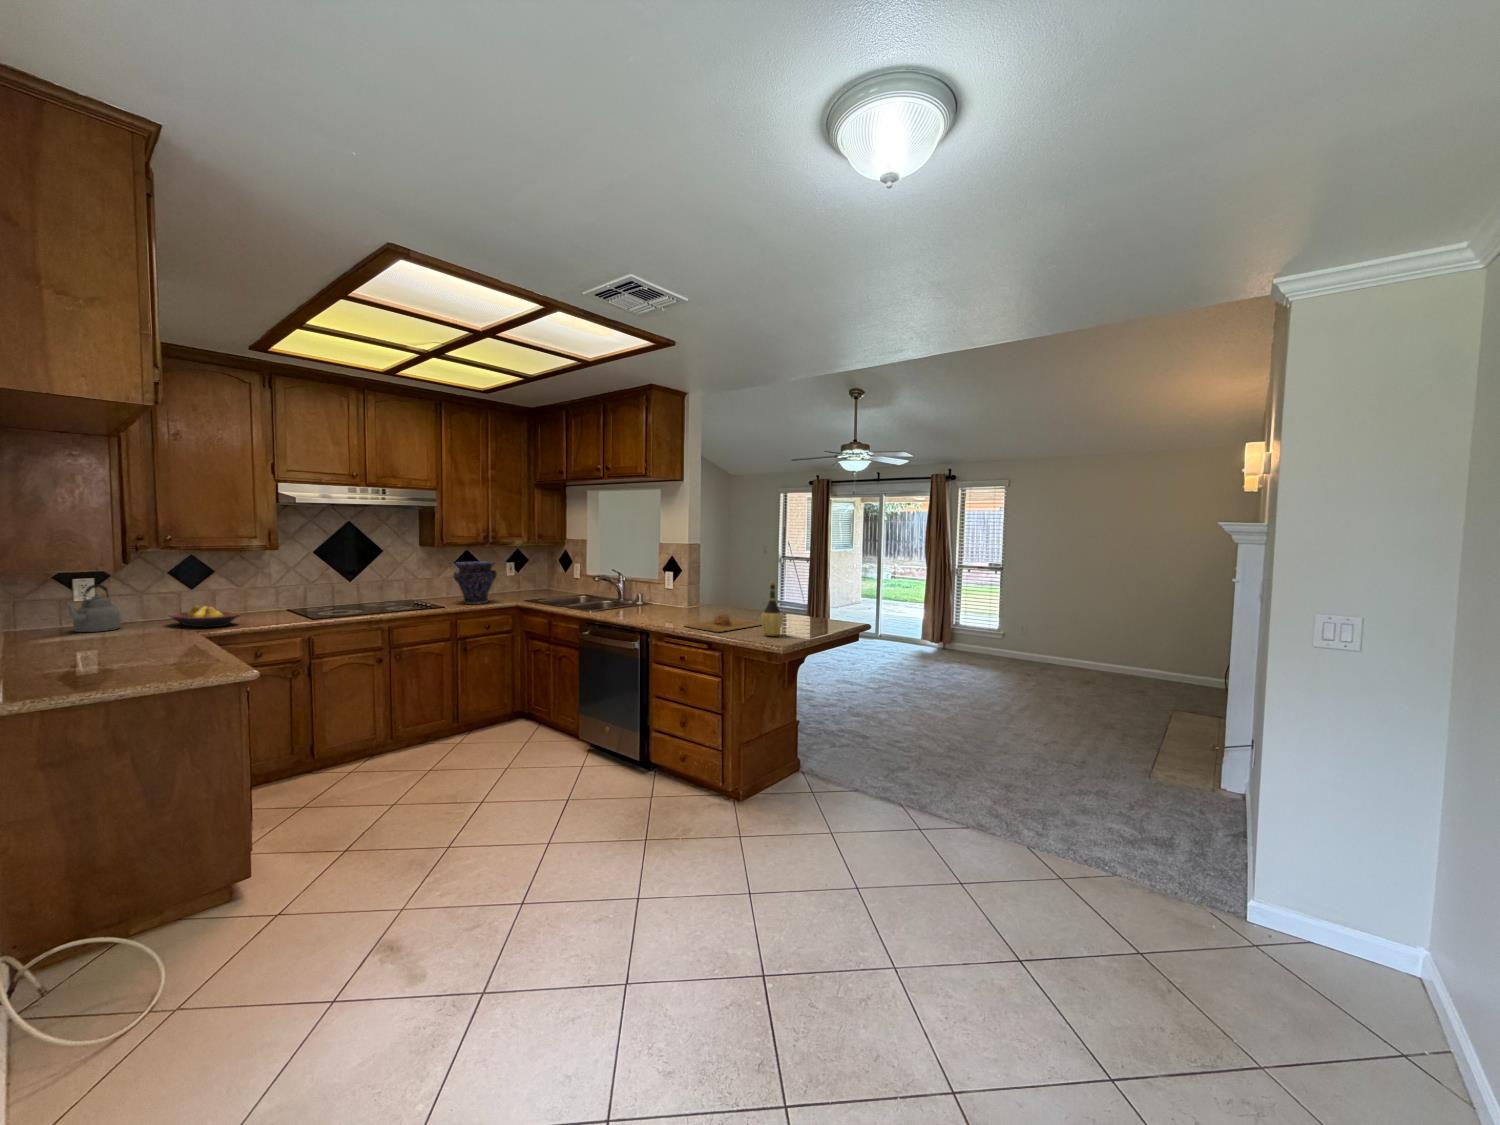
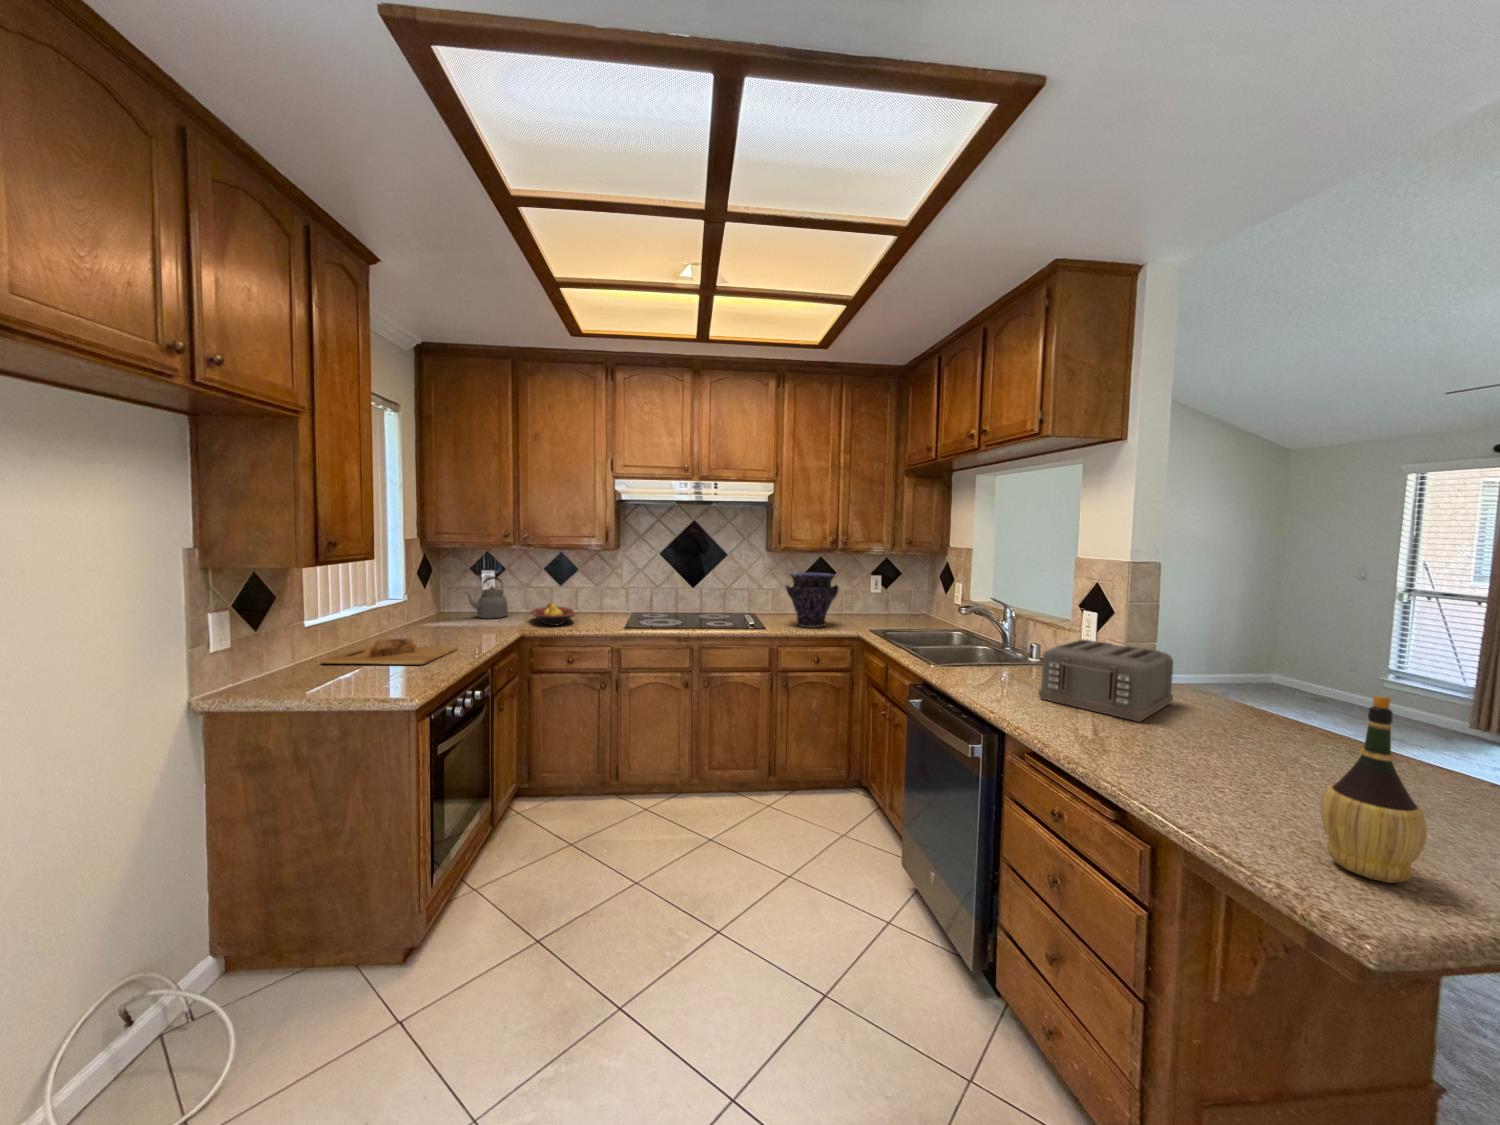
toaster: none [656,585,708,617] -> present [1038,640,1173,721]
cutting board: present [685,613,762,632] -> present [321,638,457,665]

